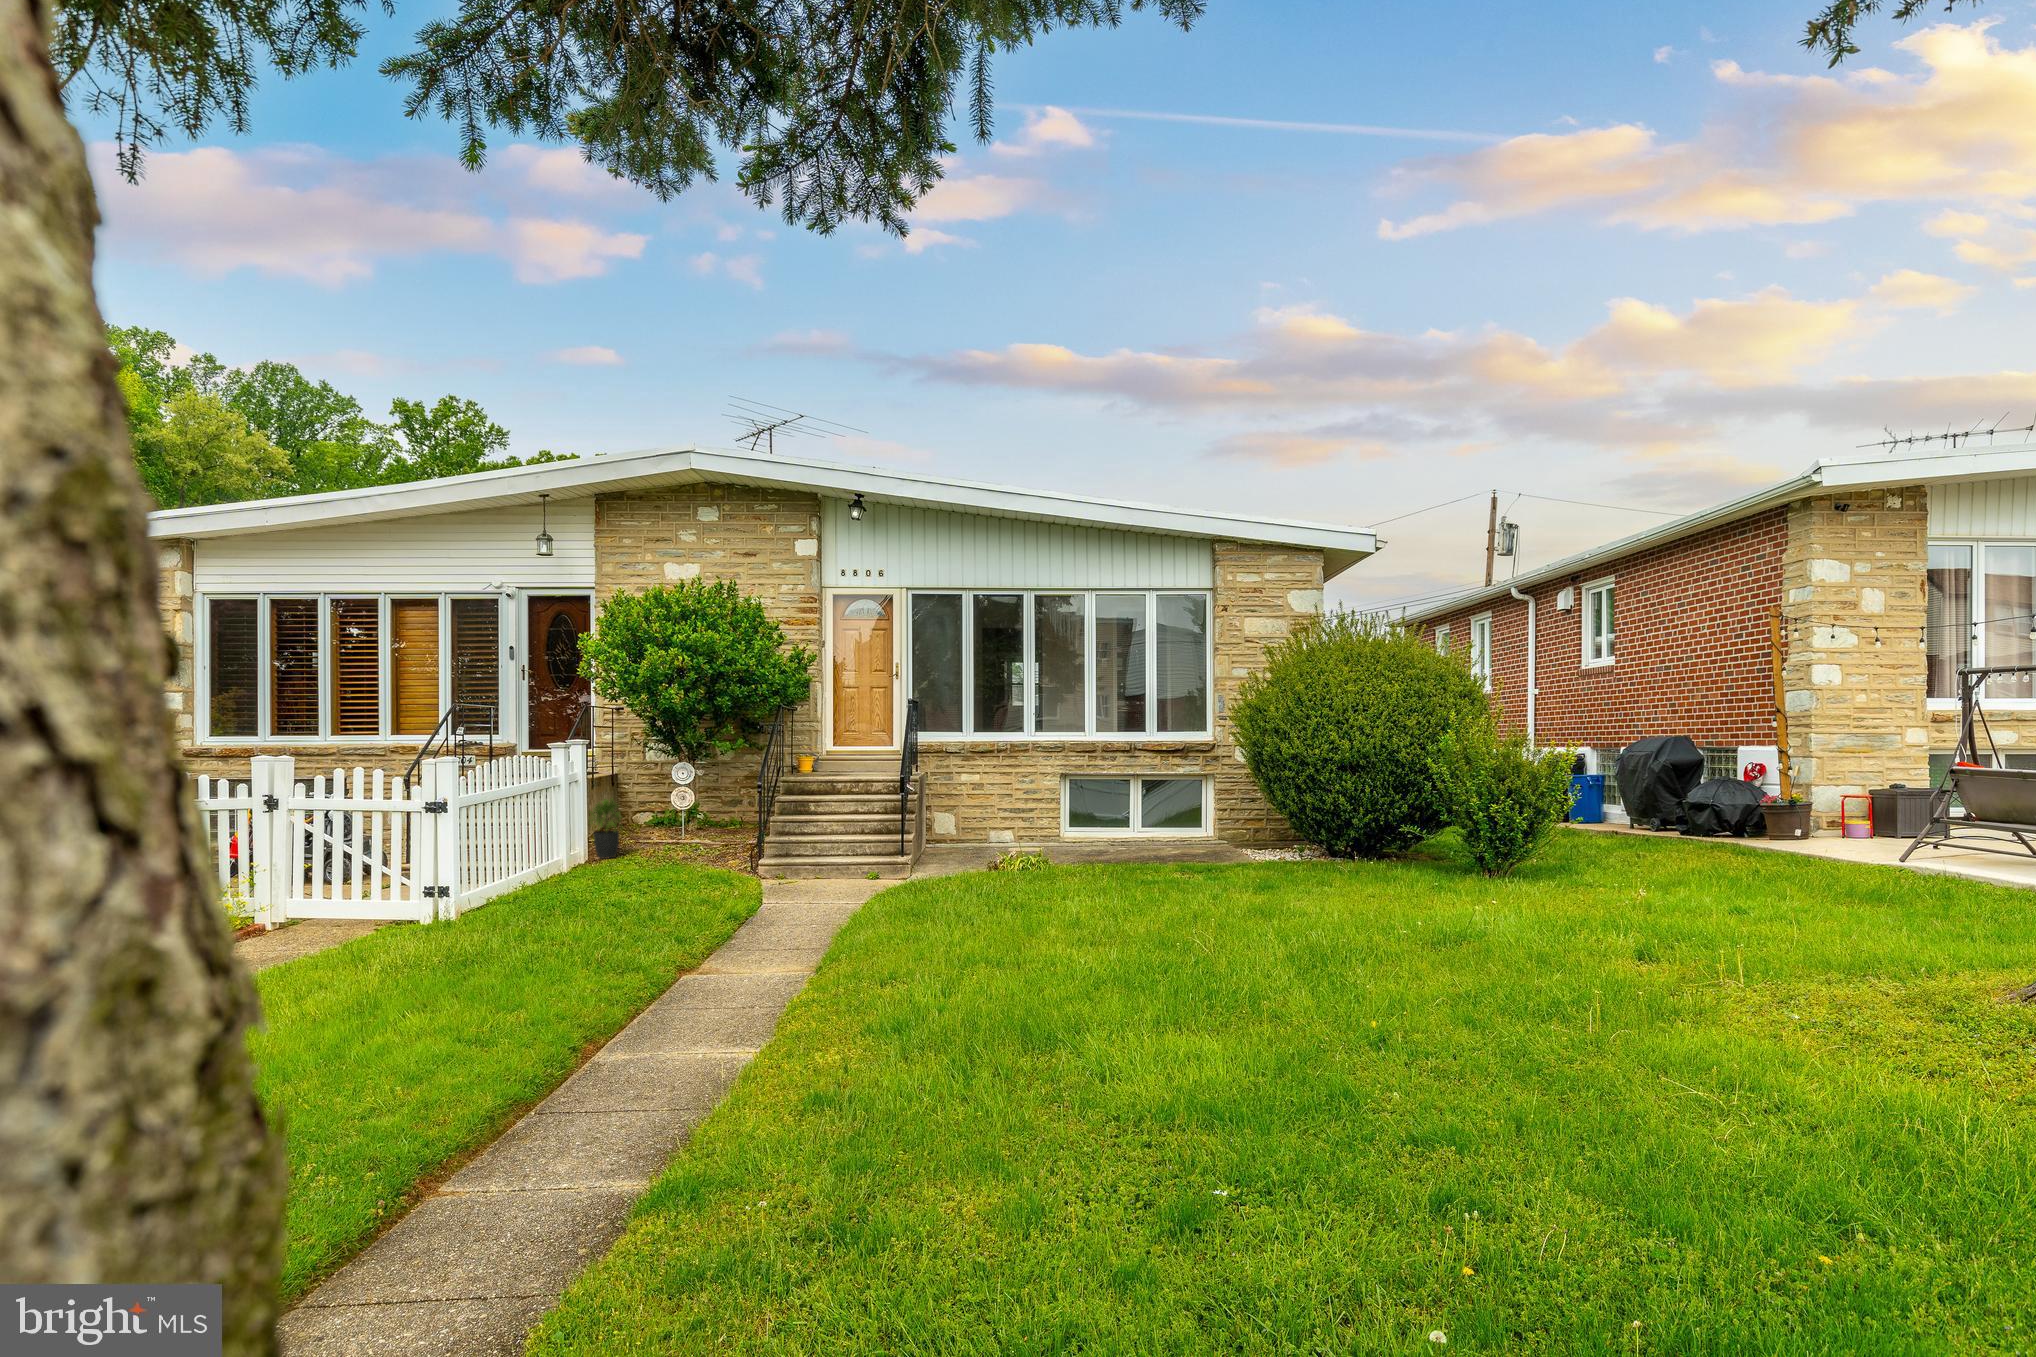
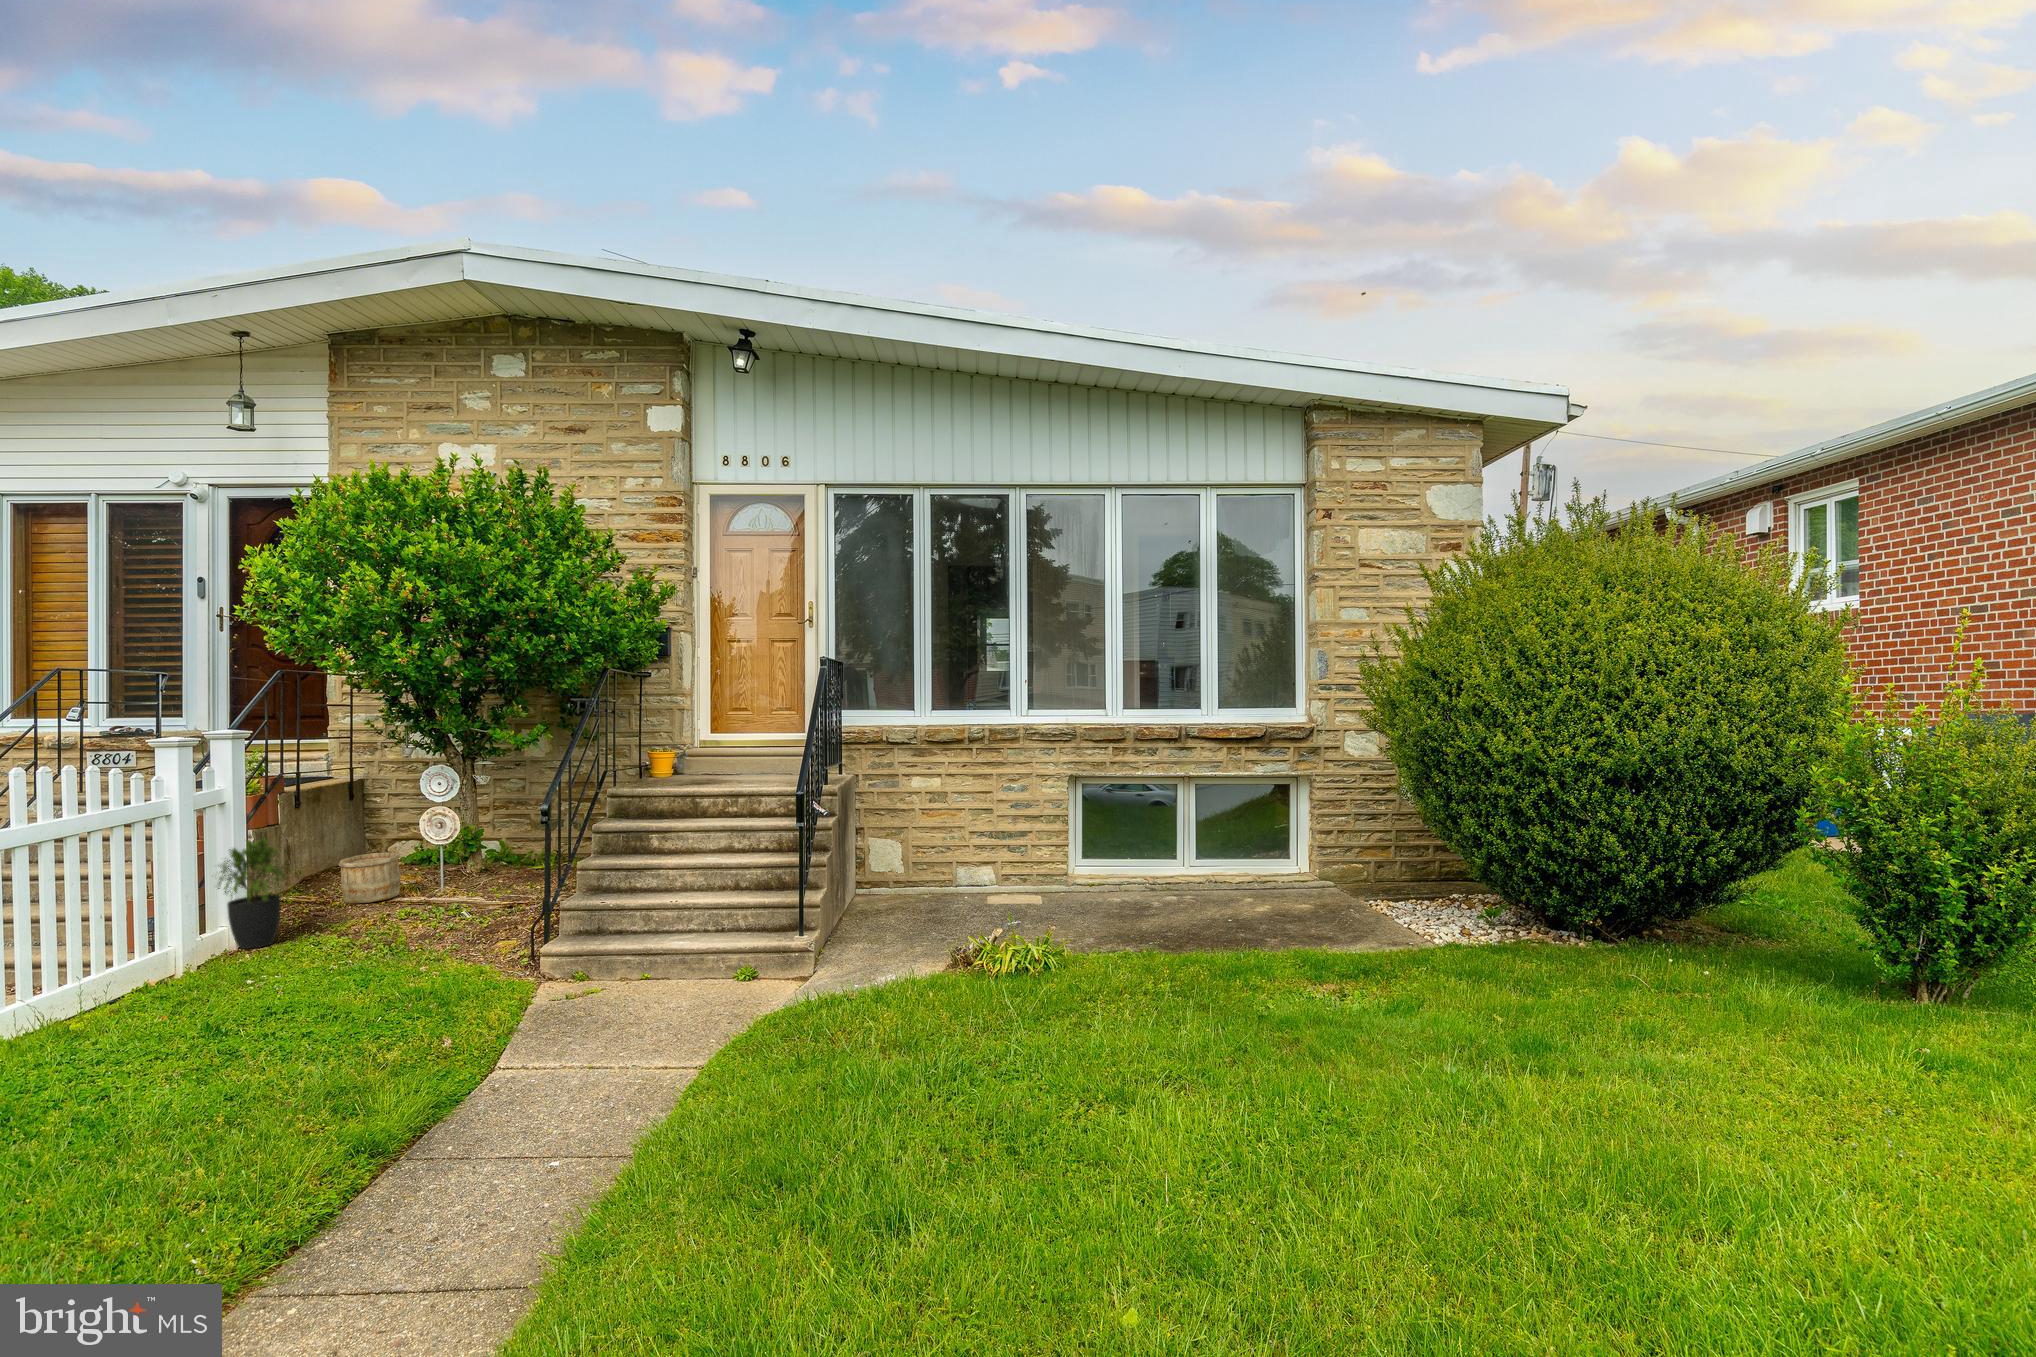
wooden bucket: none [625,815,659,843] -> present [339,852,400,904]

